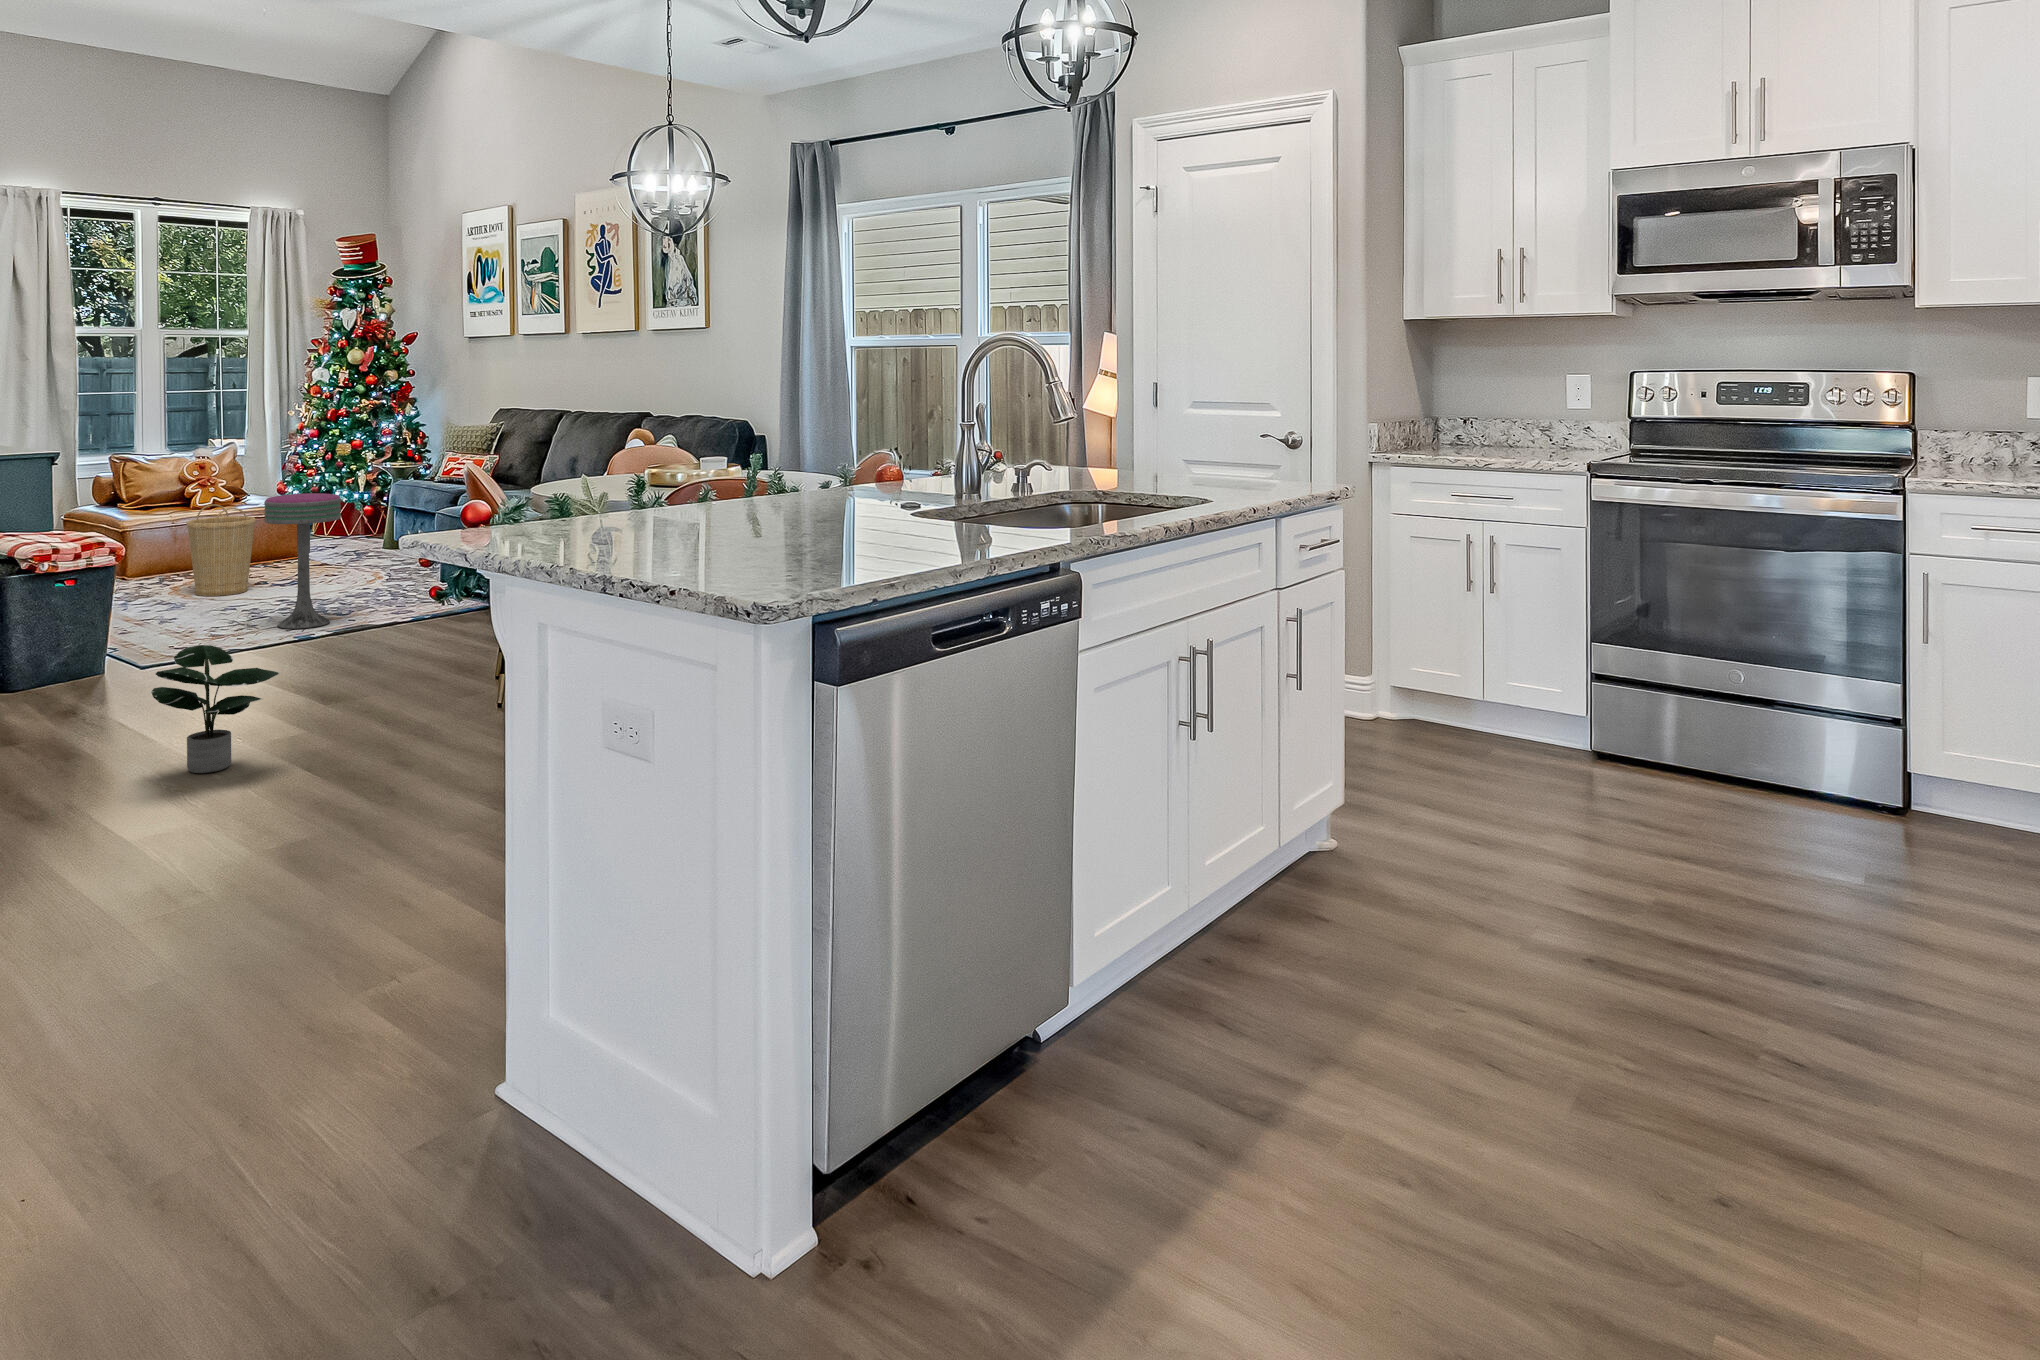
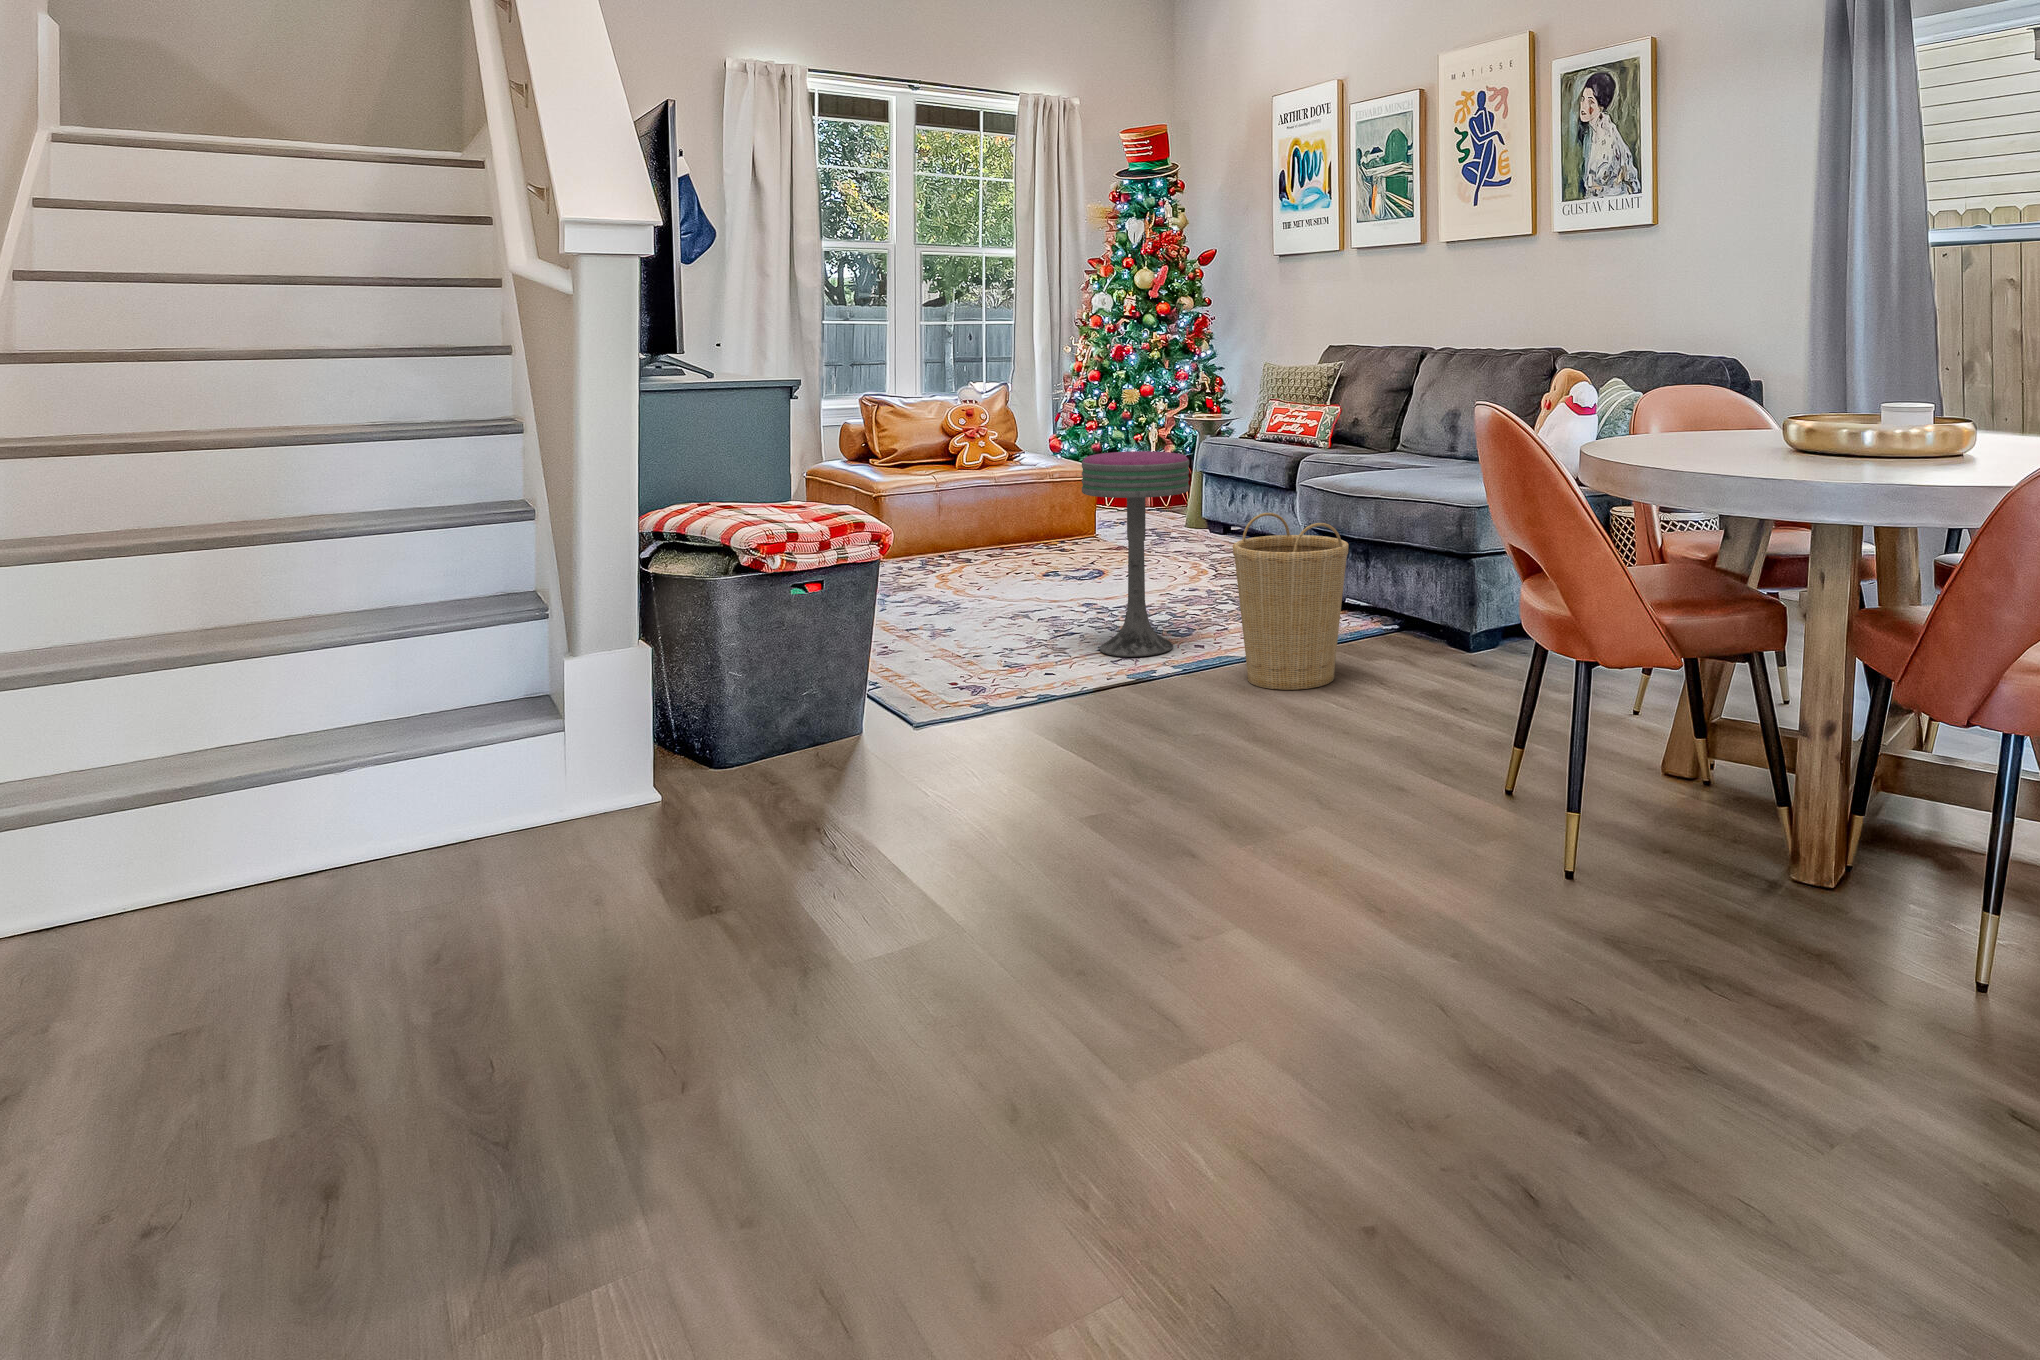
basket: present [186,504,256,596] -> present [1233,513,1349,690]
potted plant: present [151,645,279,773] -> none [973,753,1221,1042]

